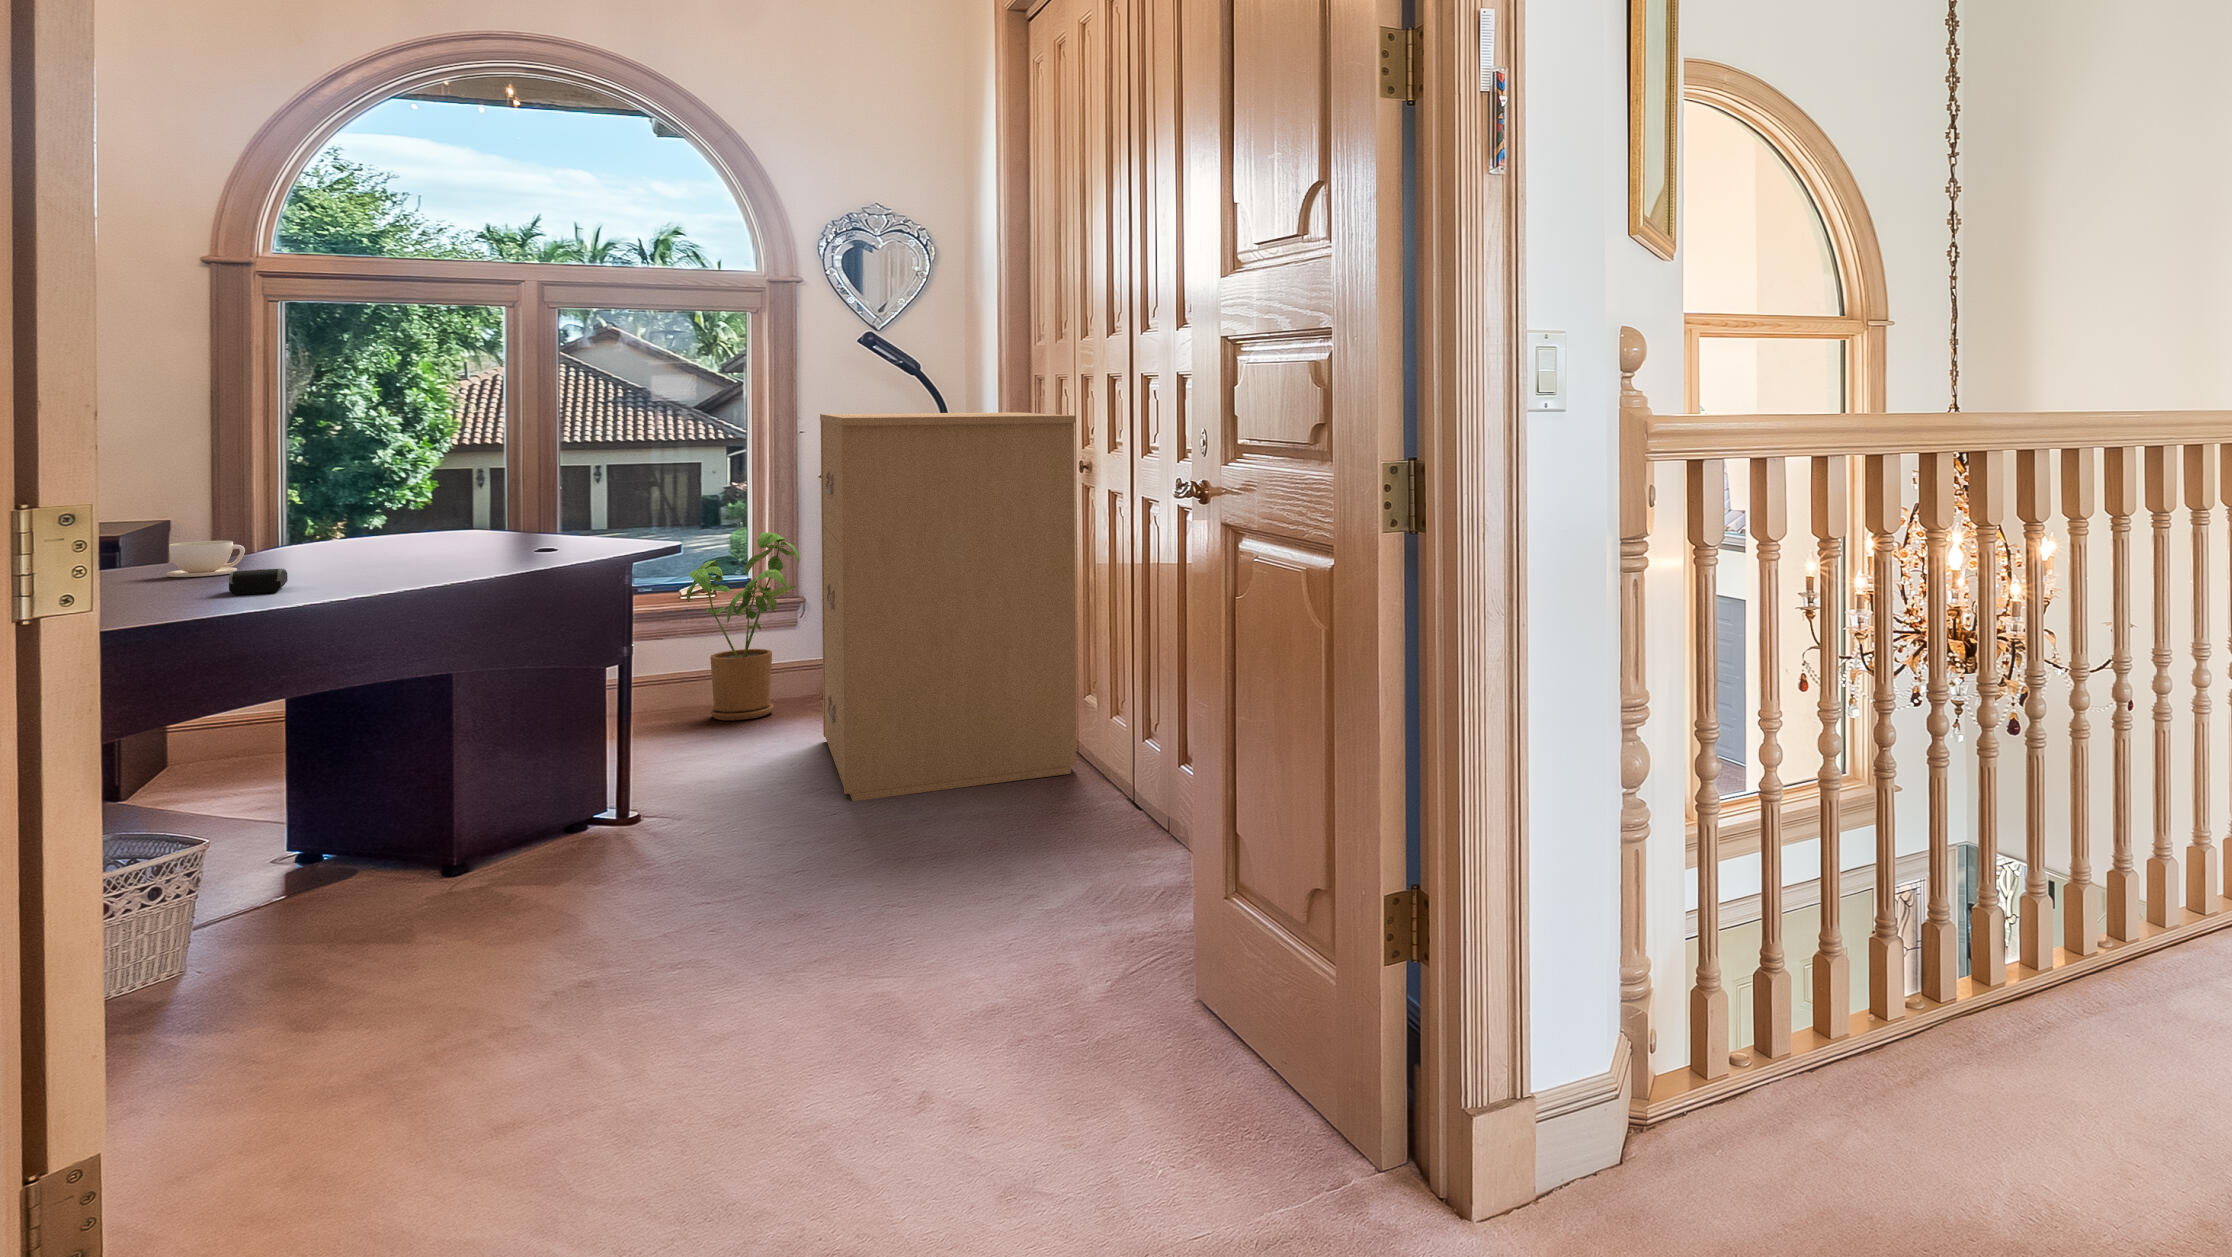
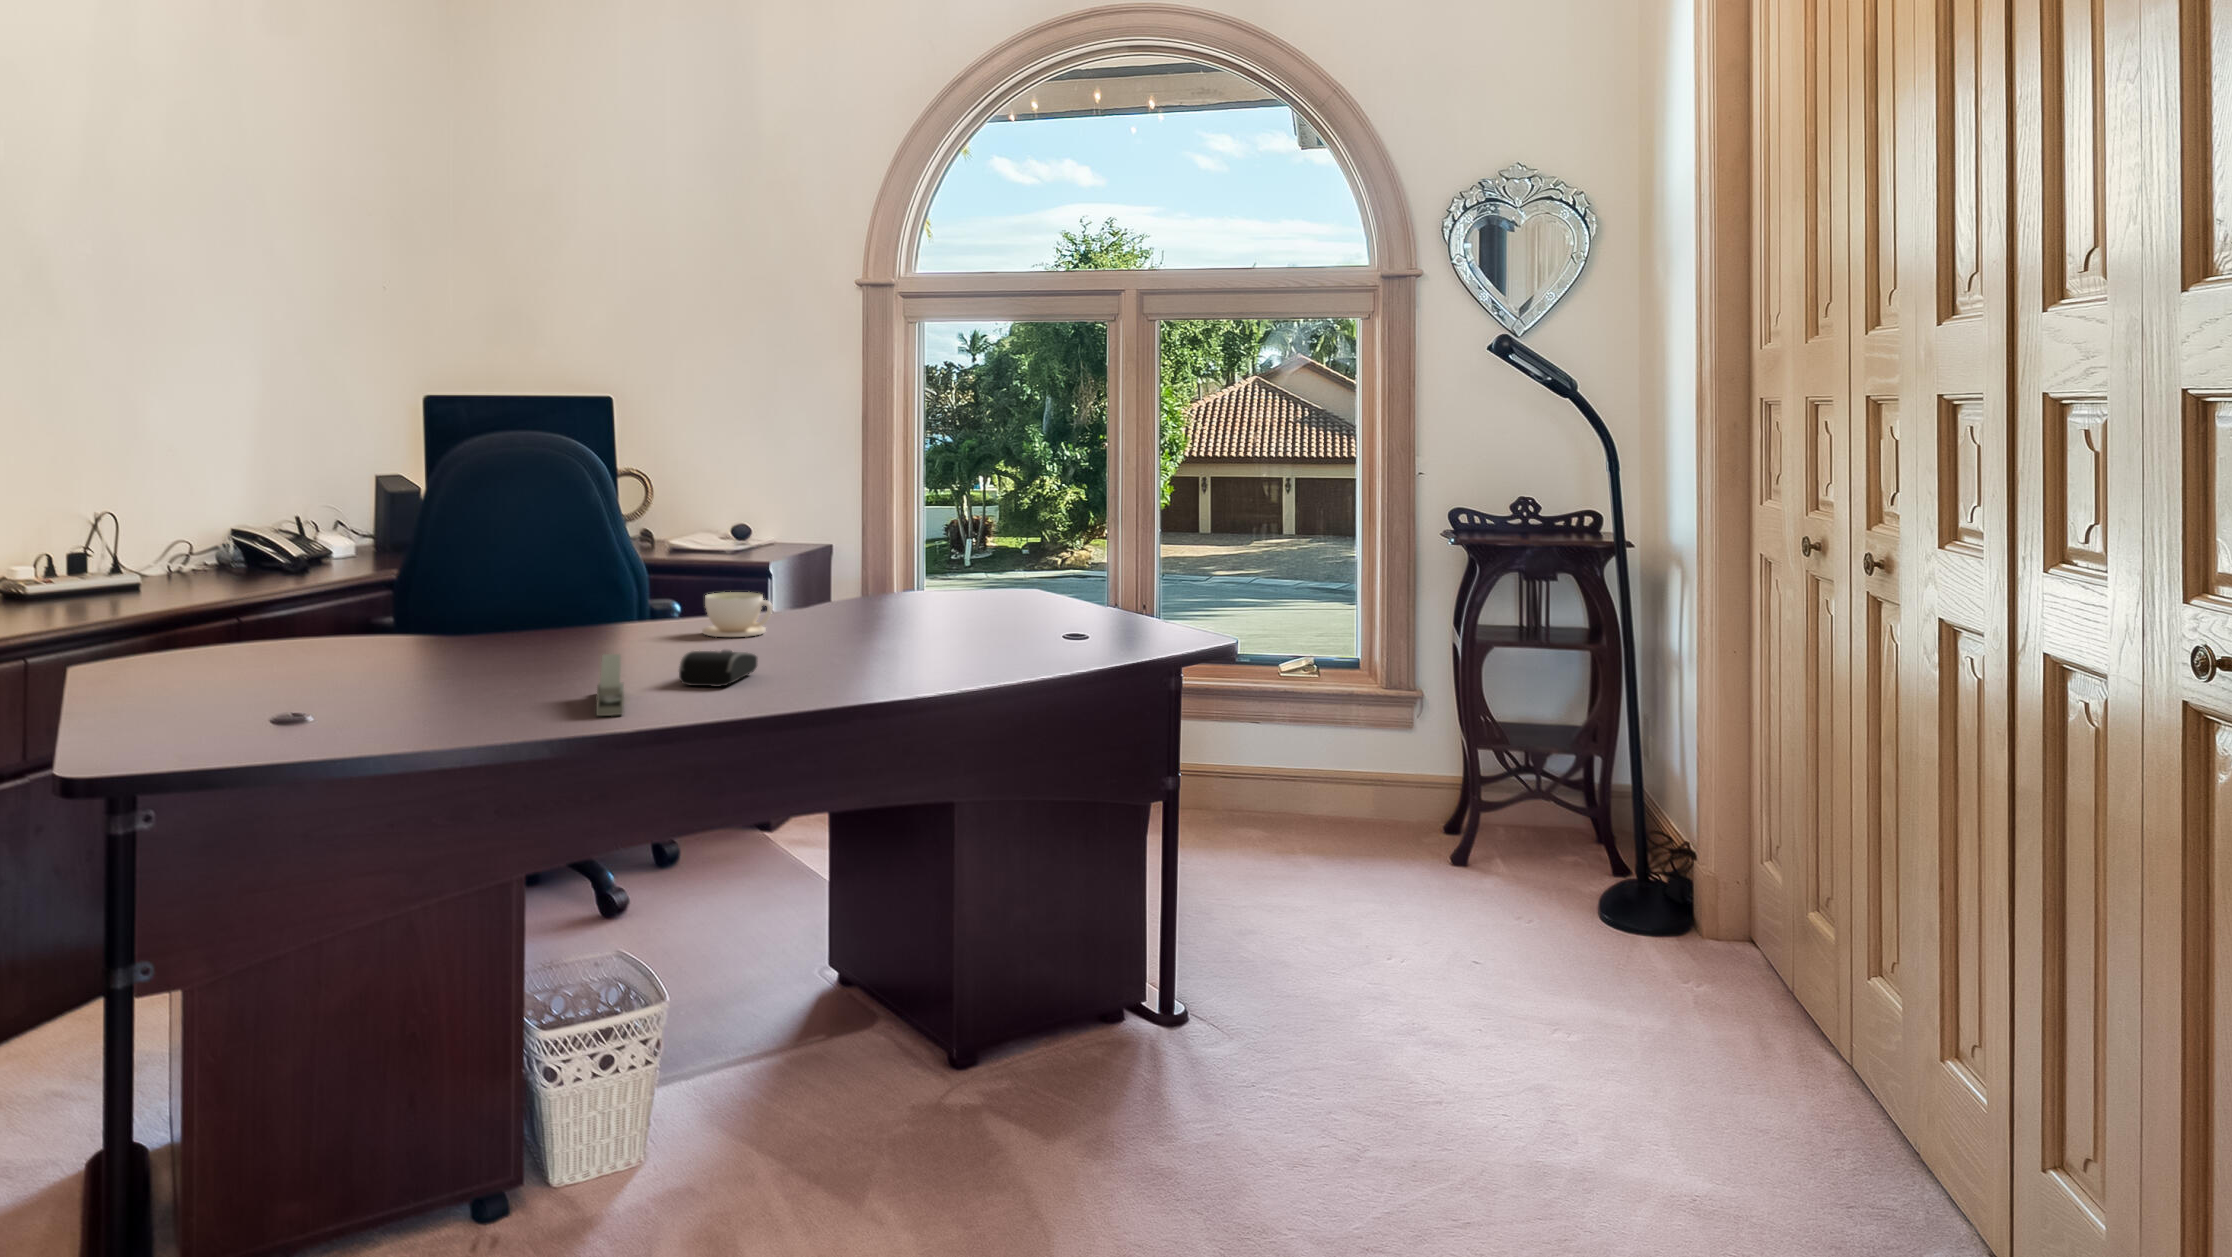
filing cabinet: present [820,412,1076,801] -> none [1440,453,1864,1099]
house plant: present [686,532,800,720] -> none [1285,604,1419,846]
stapler: none [160,572,219,609] -> present [596,654,624,716]

